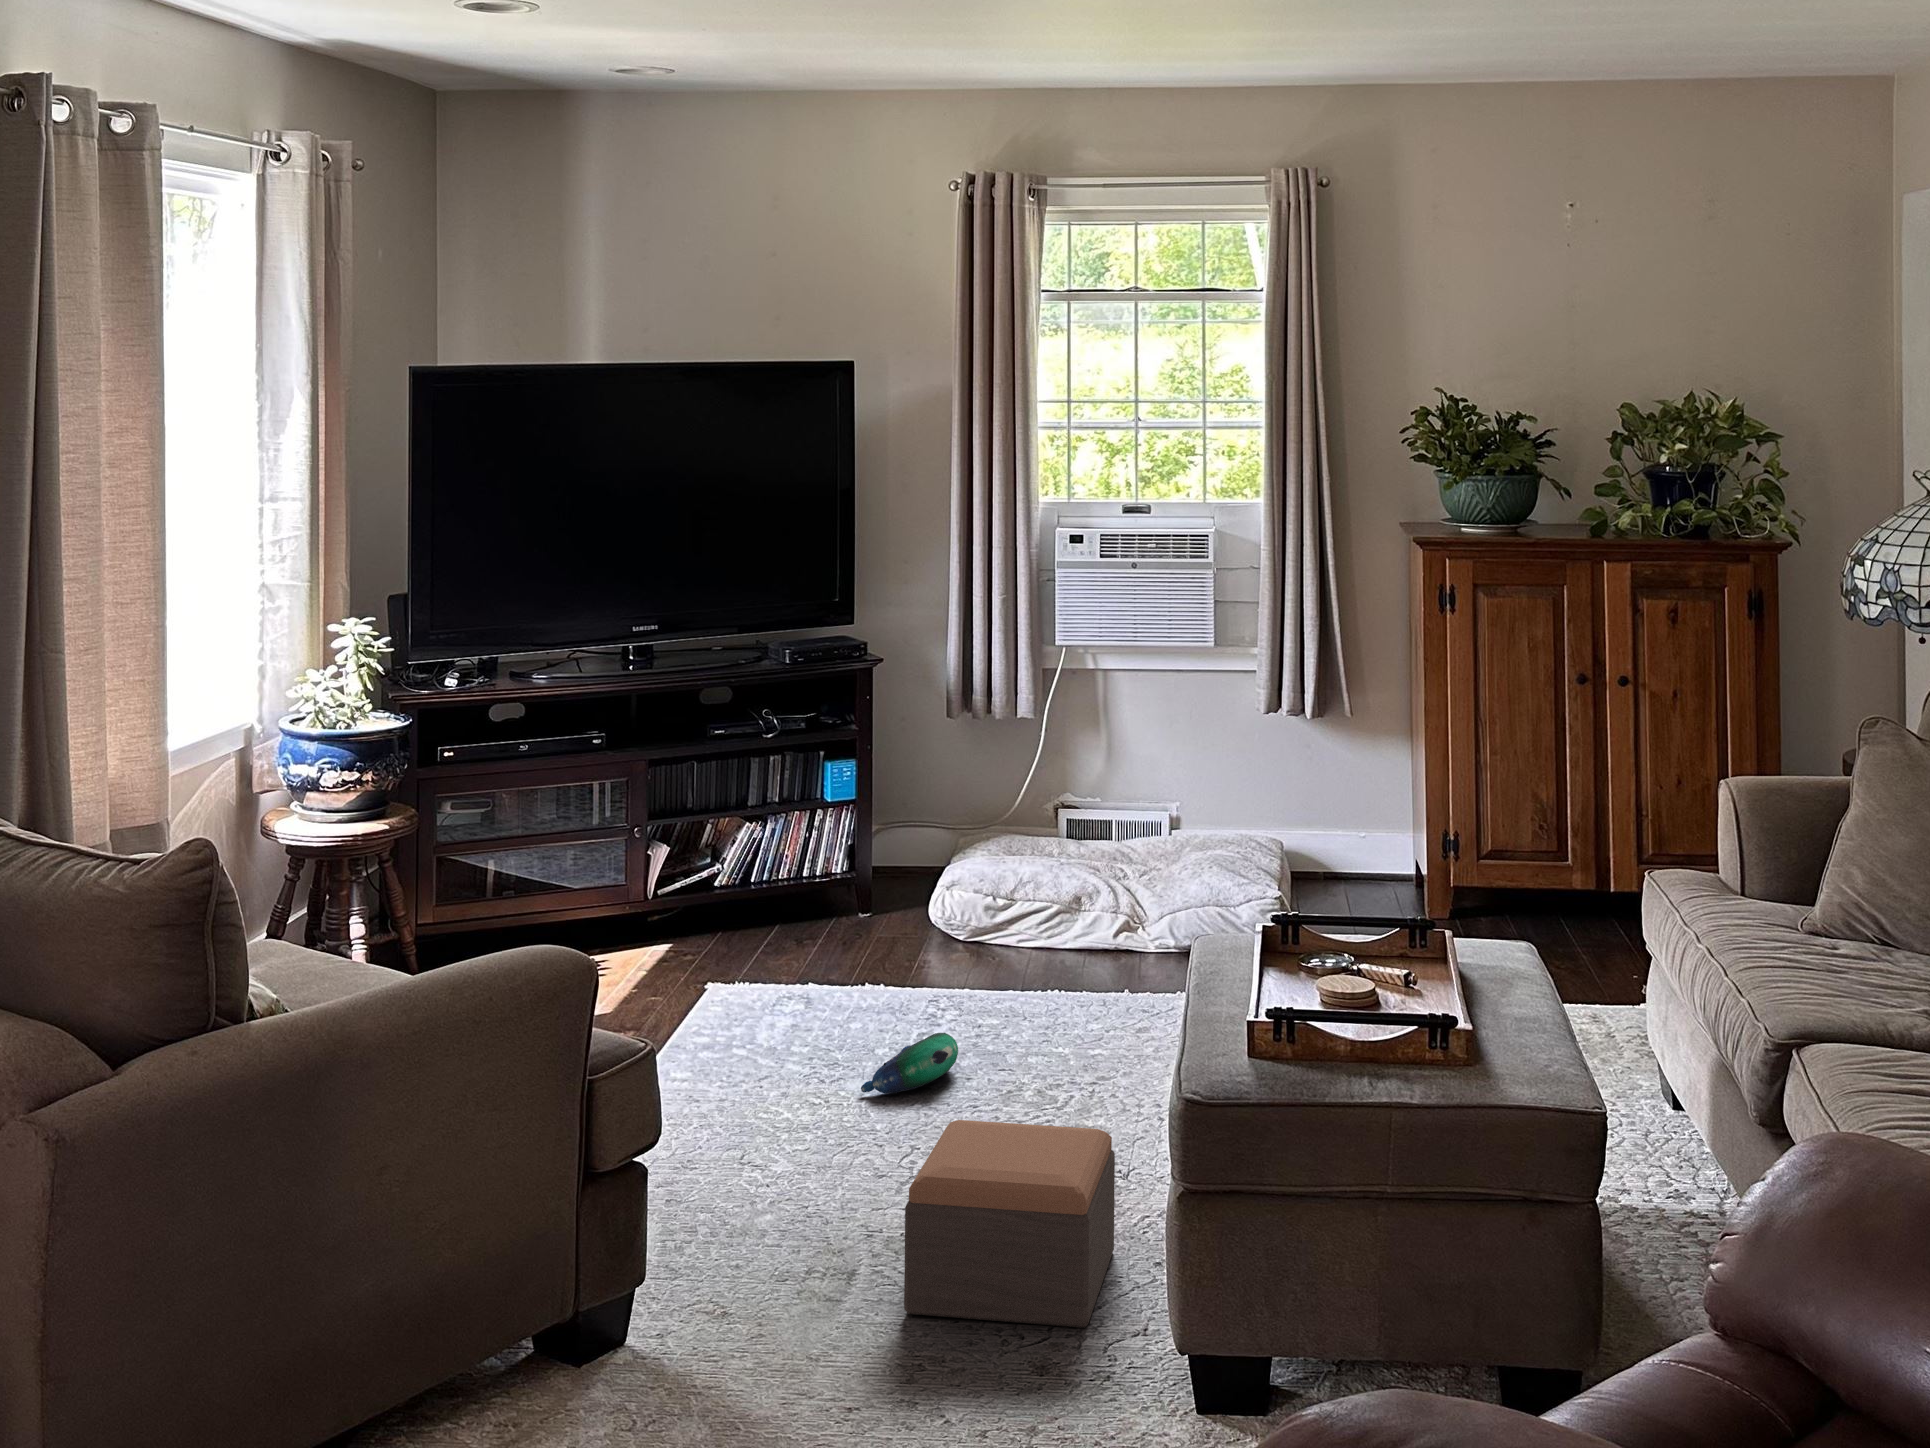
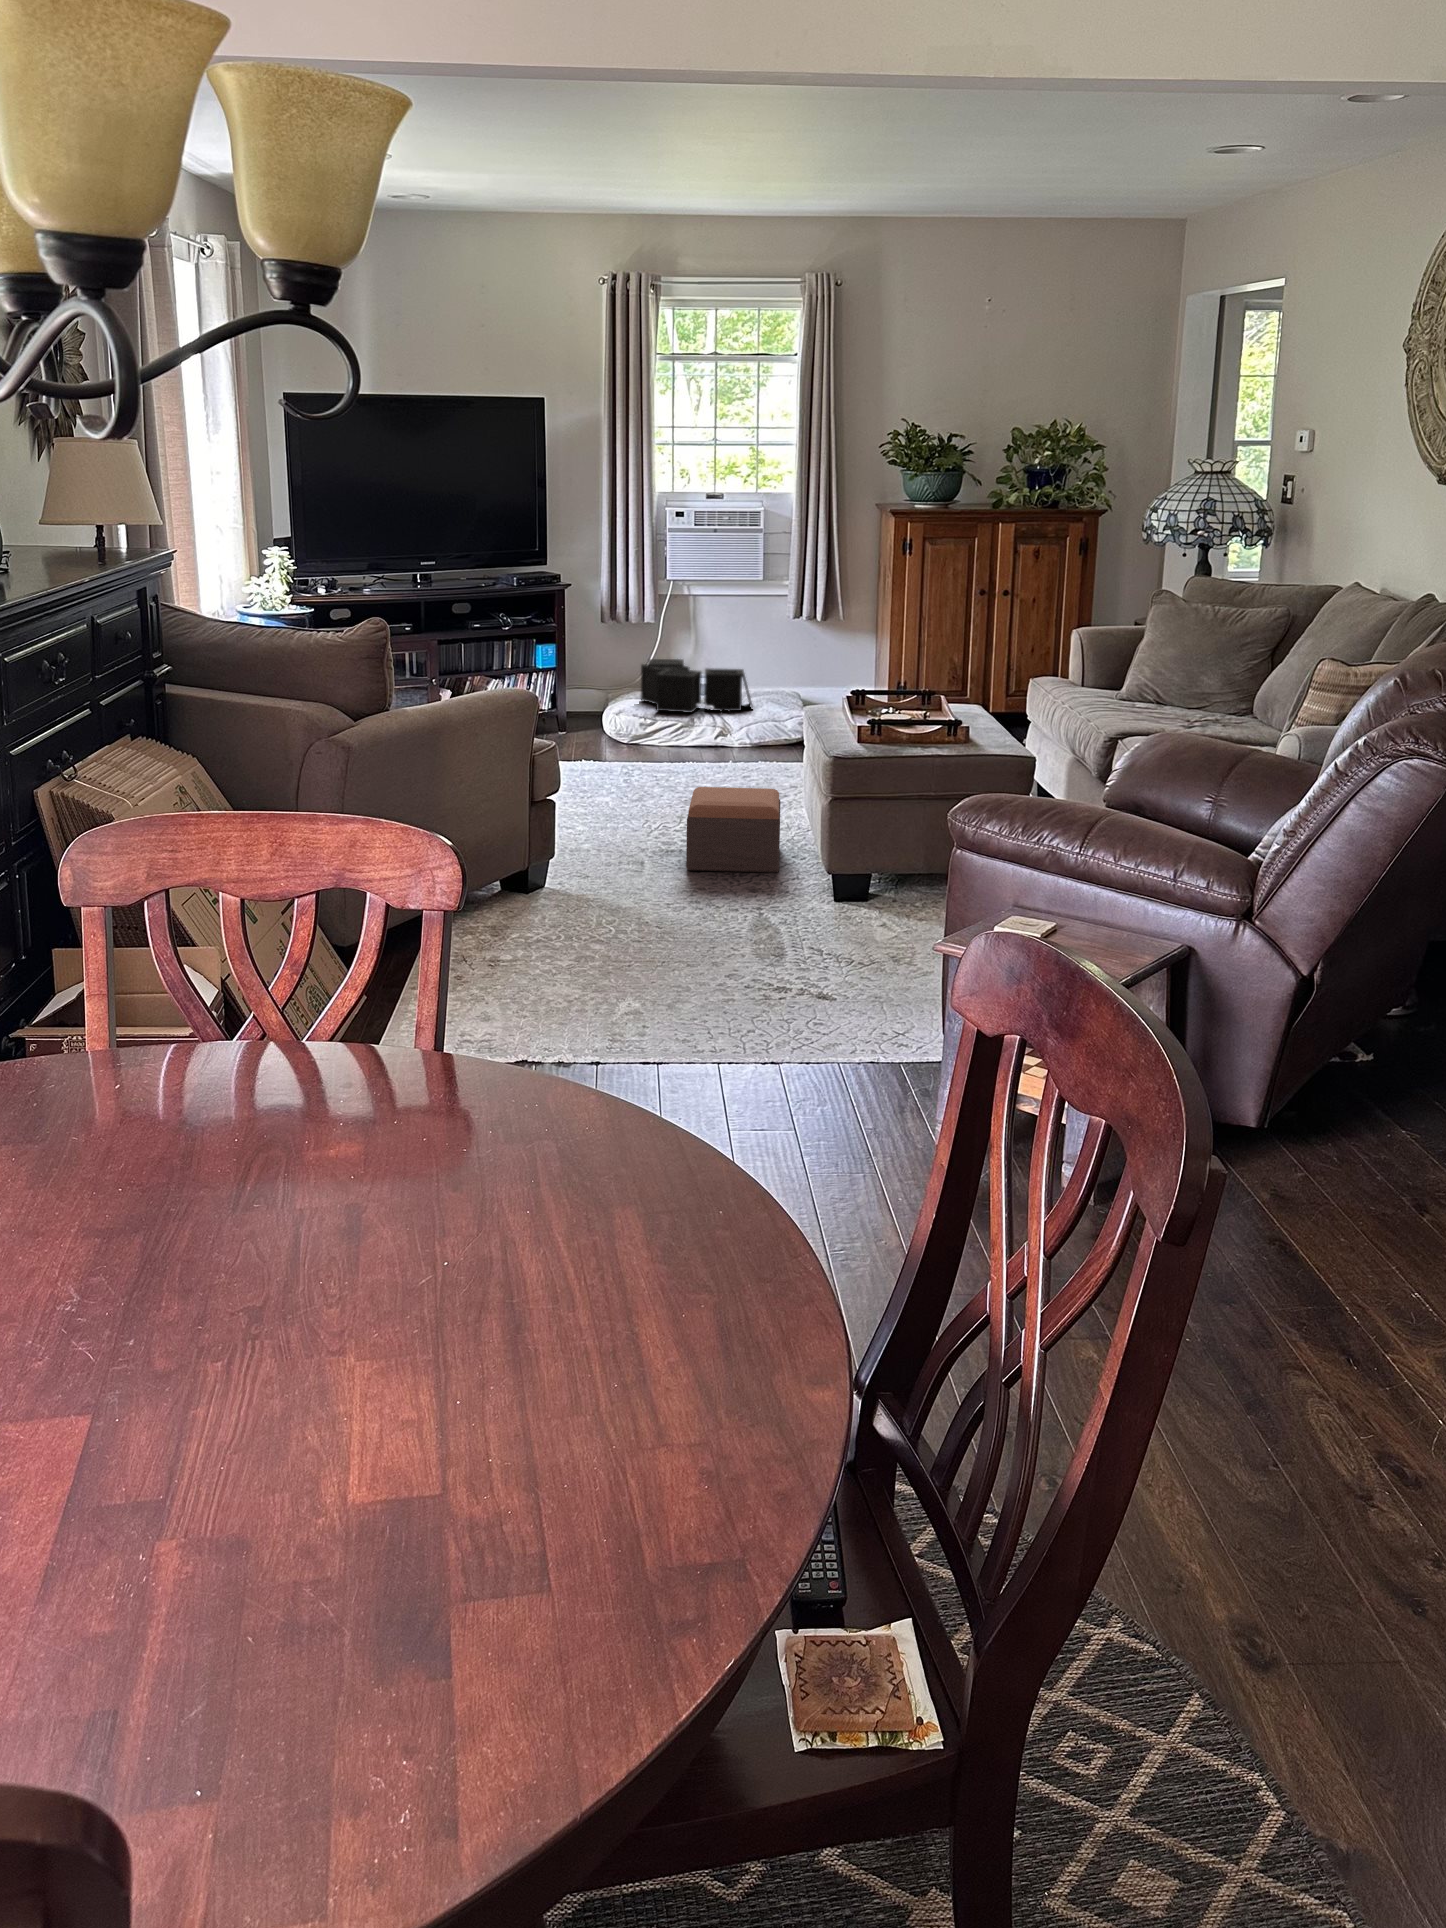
storage bin: none [1011,780,1196,885] -> present [641,659,753,713]
plush toy: present [861,1033,958,1094] -> none [616,768,664,798]

